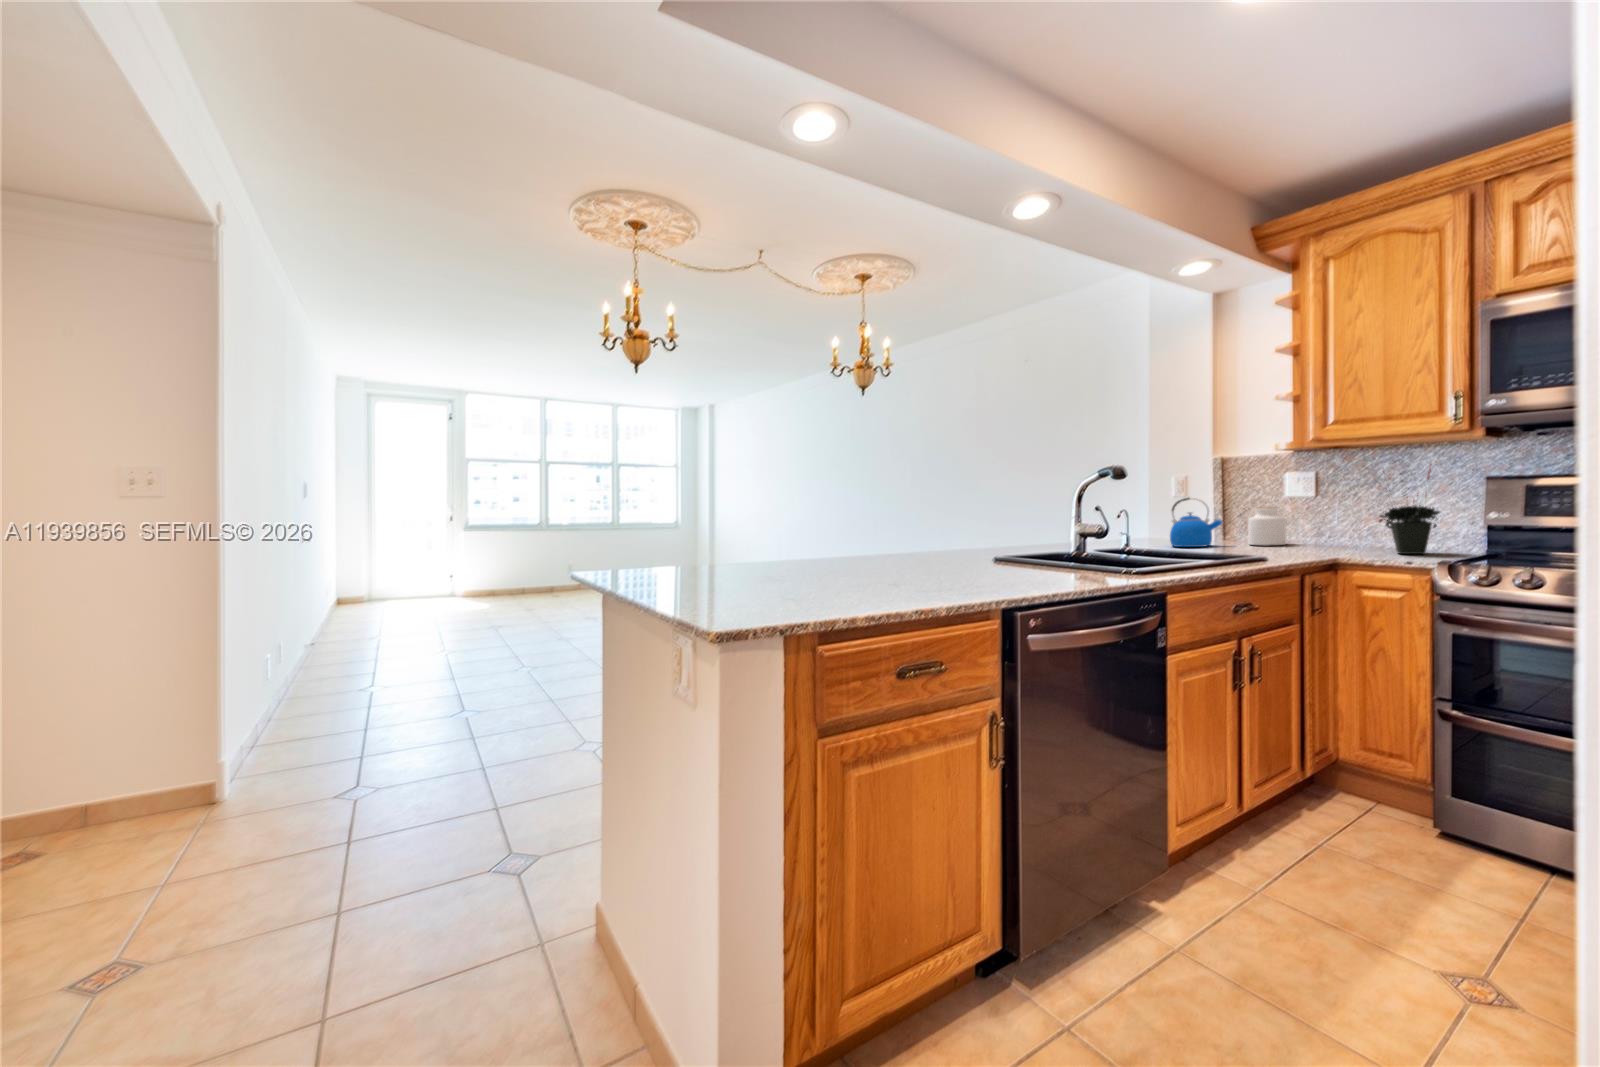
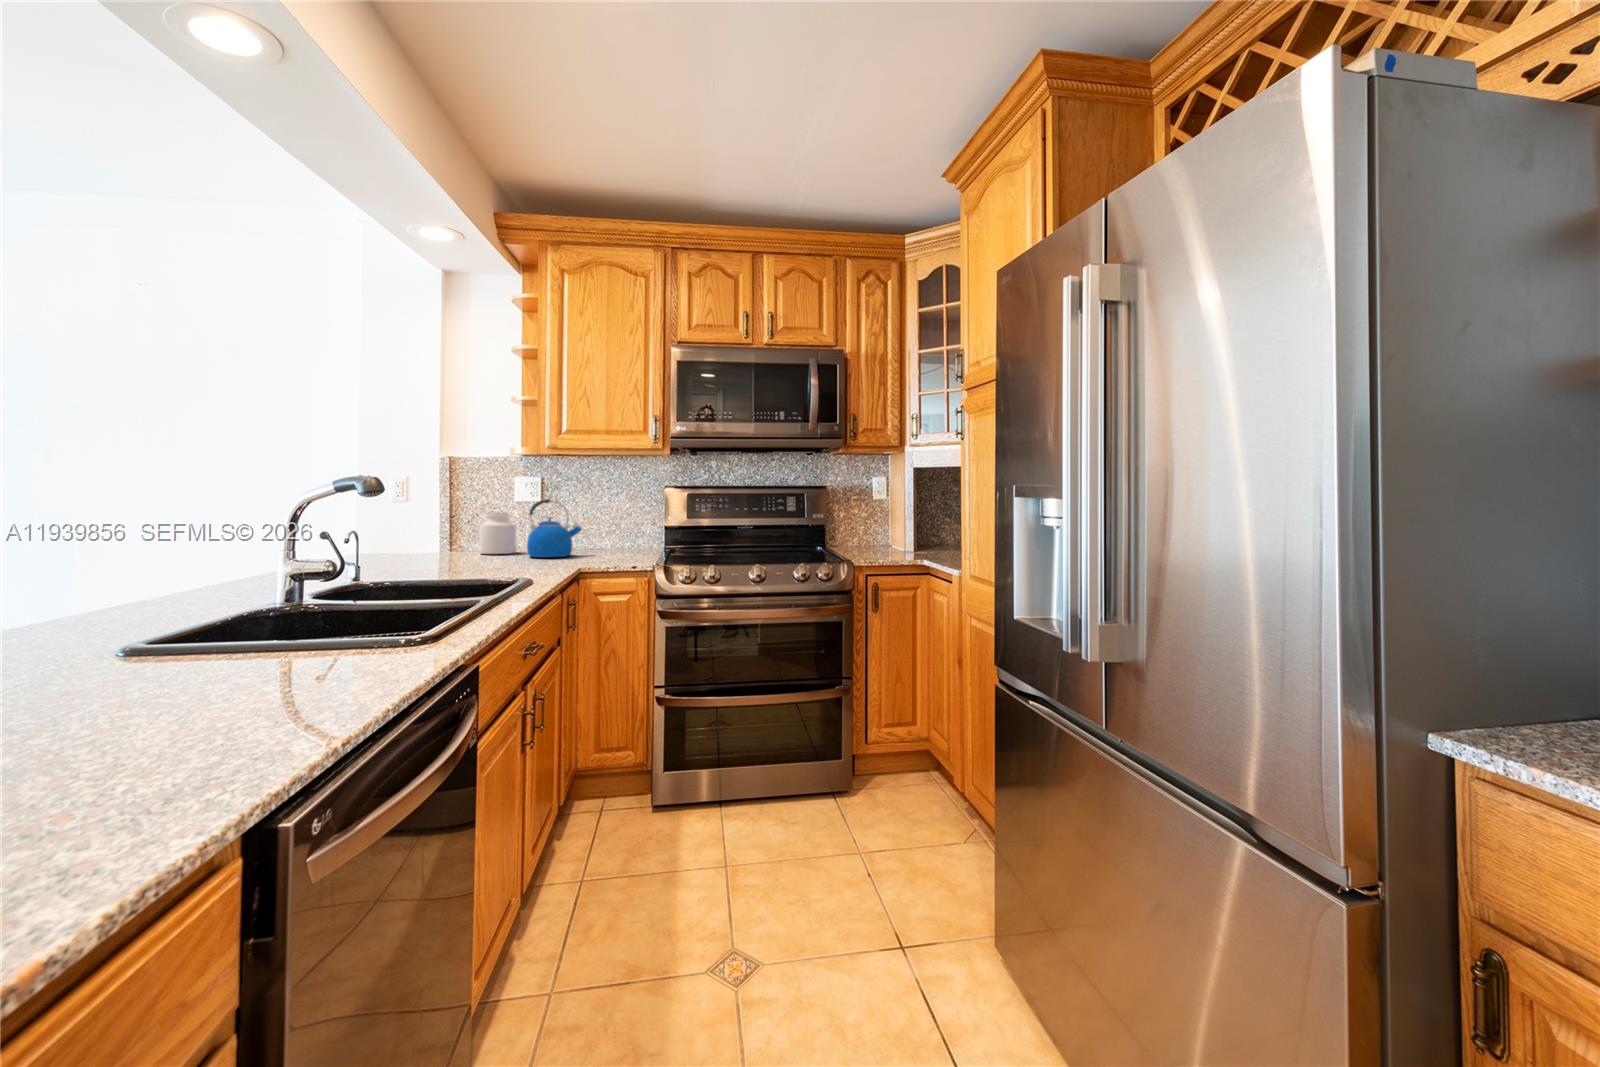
potted plant: present [1379,470,1440,554] -> none [601,477,646,559]
kettle: present [1170,498,1222,547] -> present [527,499,582,557]

